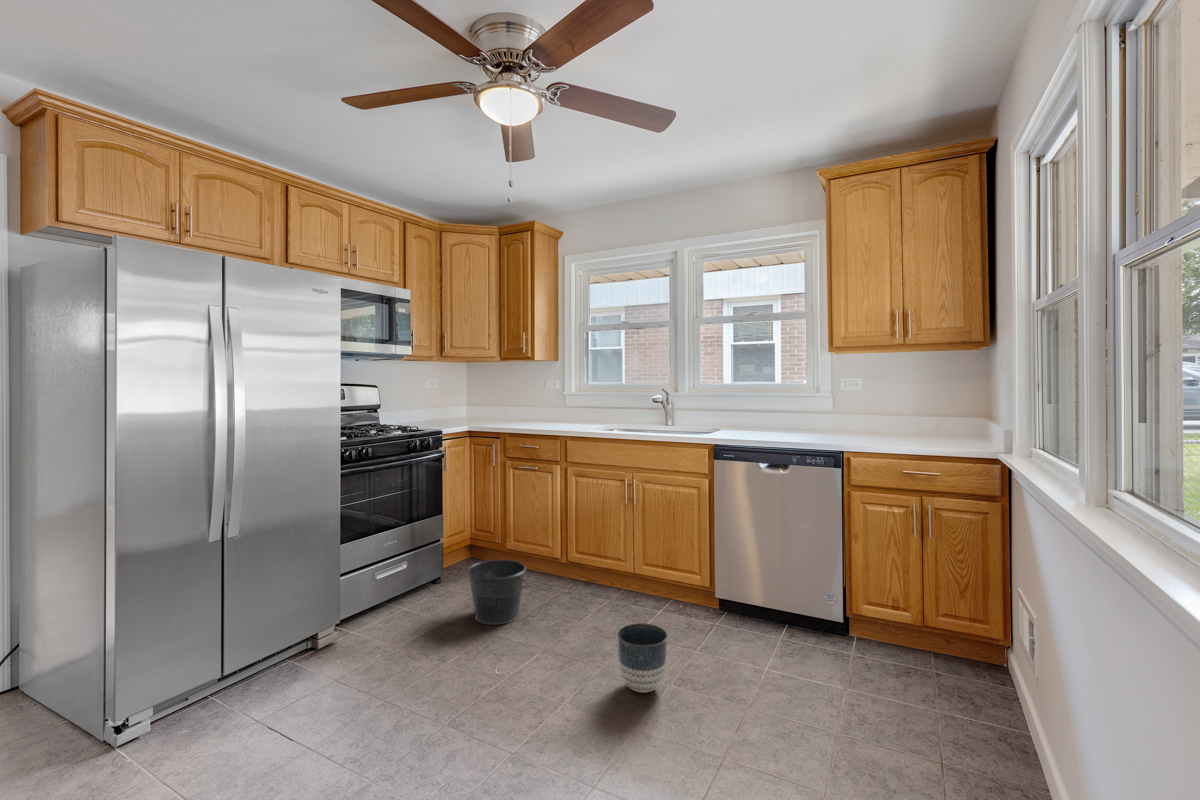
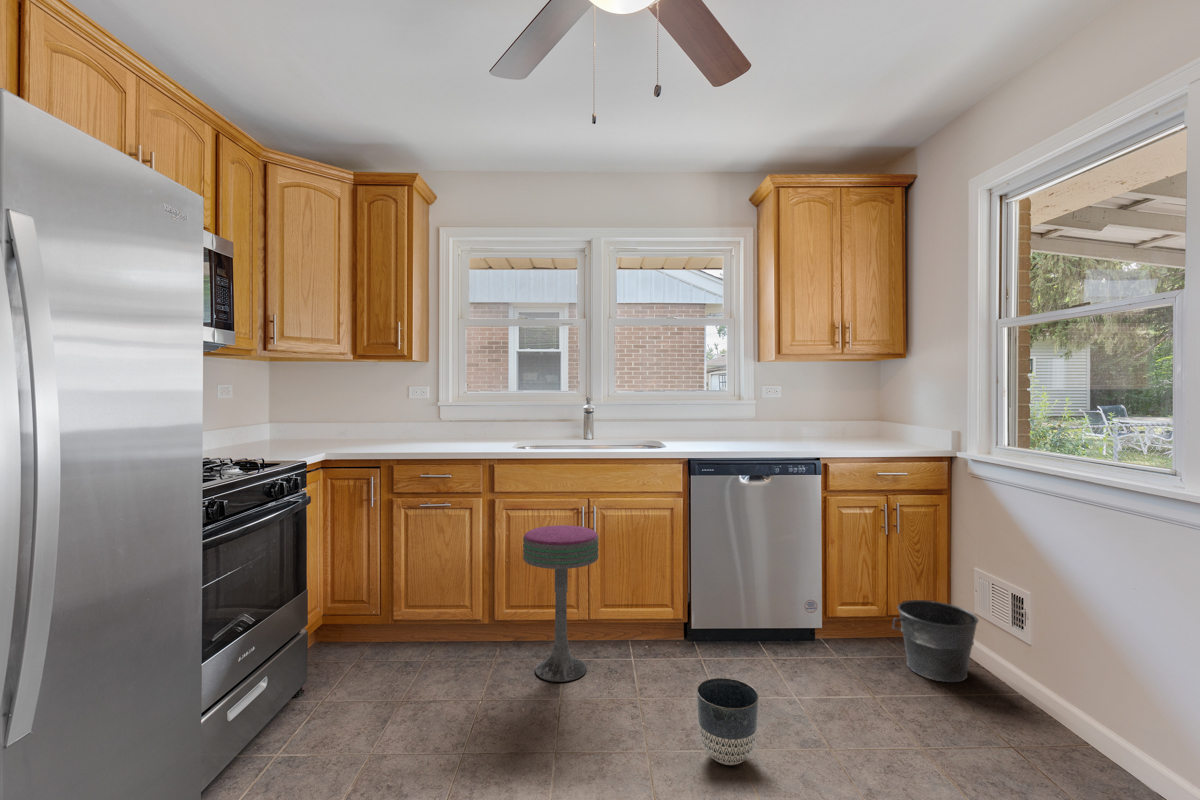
bar stool: none [565,492,625,613] -> present [523,525,599,682]
bucket: present [467,560,530,625] -> present [892,600,978,682]

